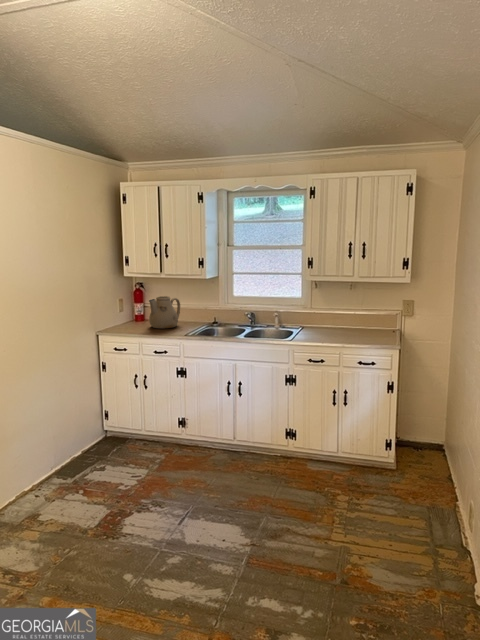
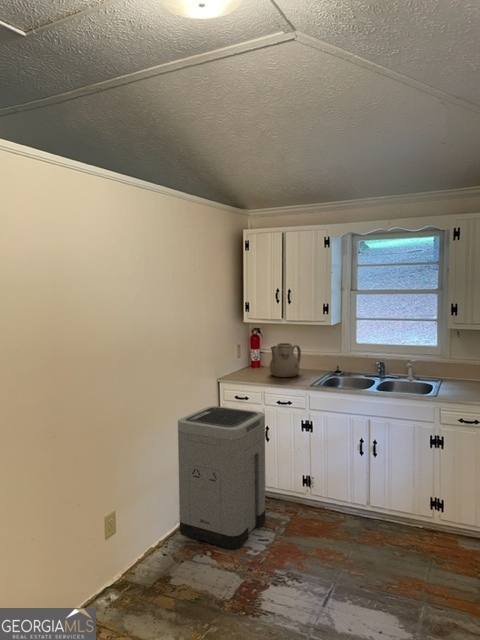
trash can: none [49,357,141,486] -> present [178,406,265,549]

